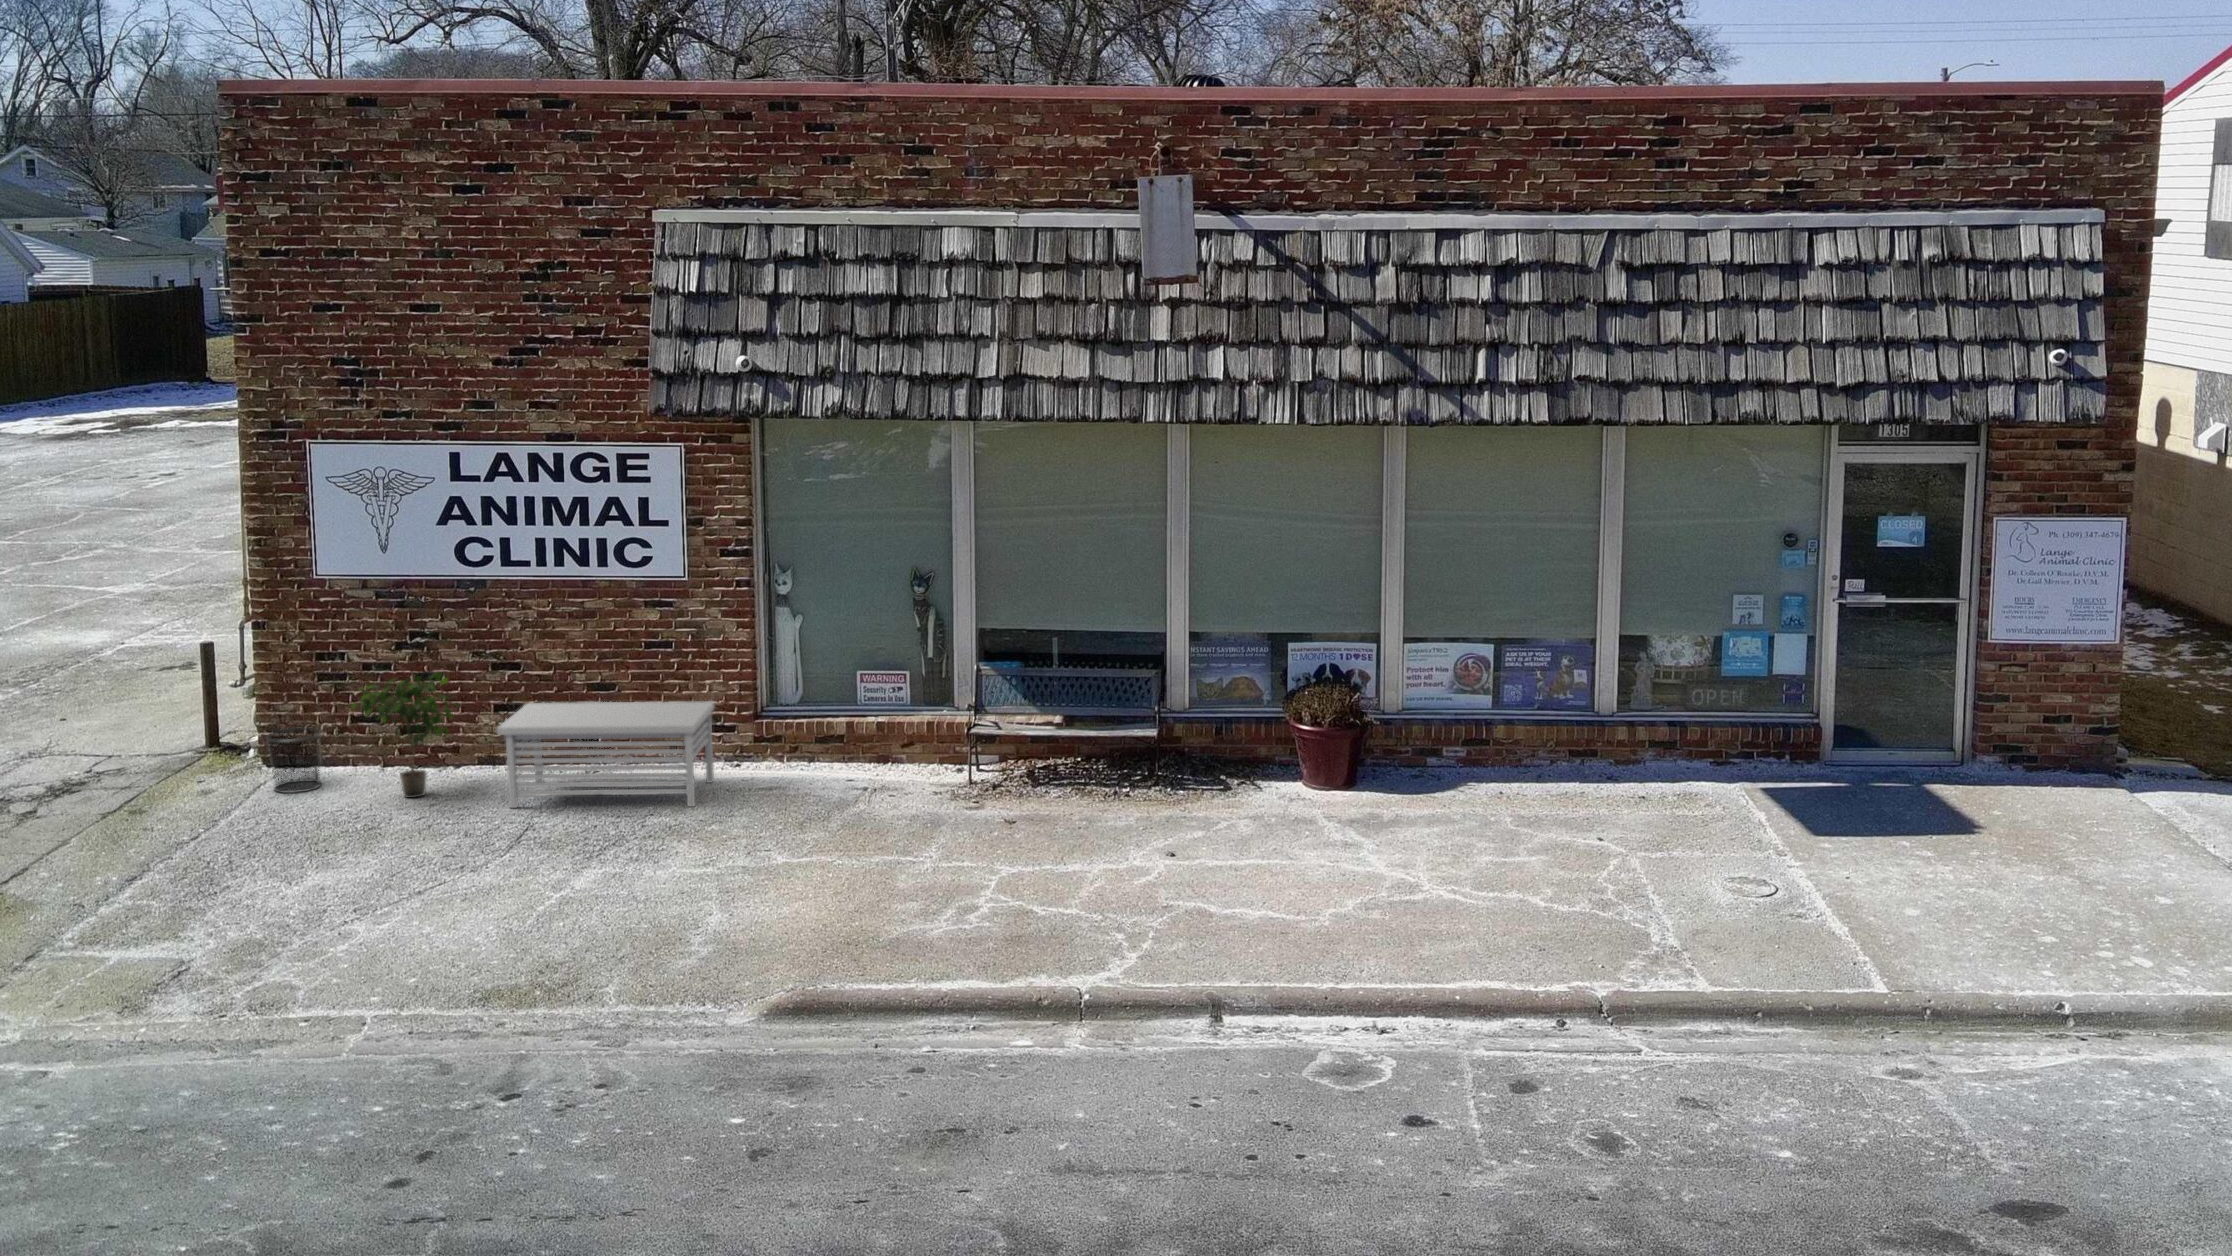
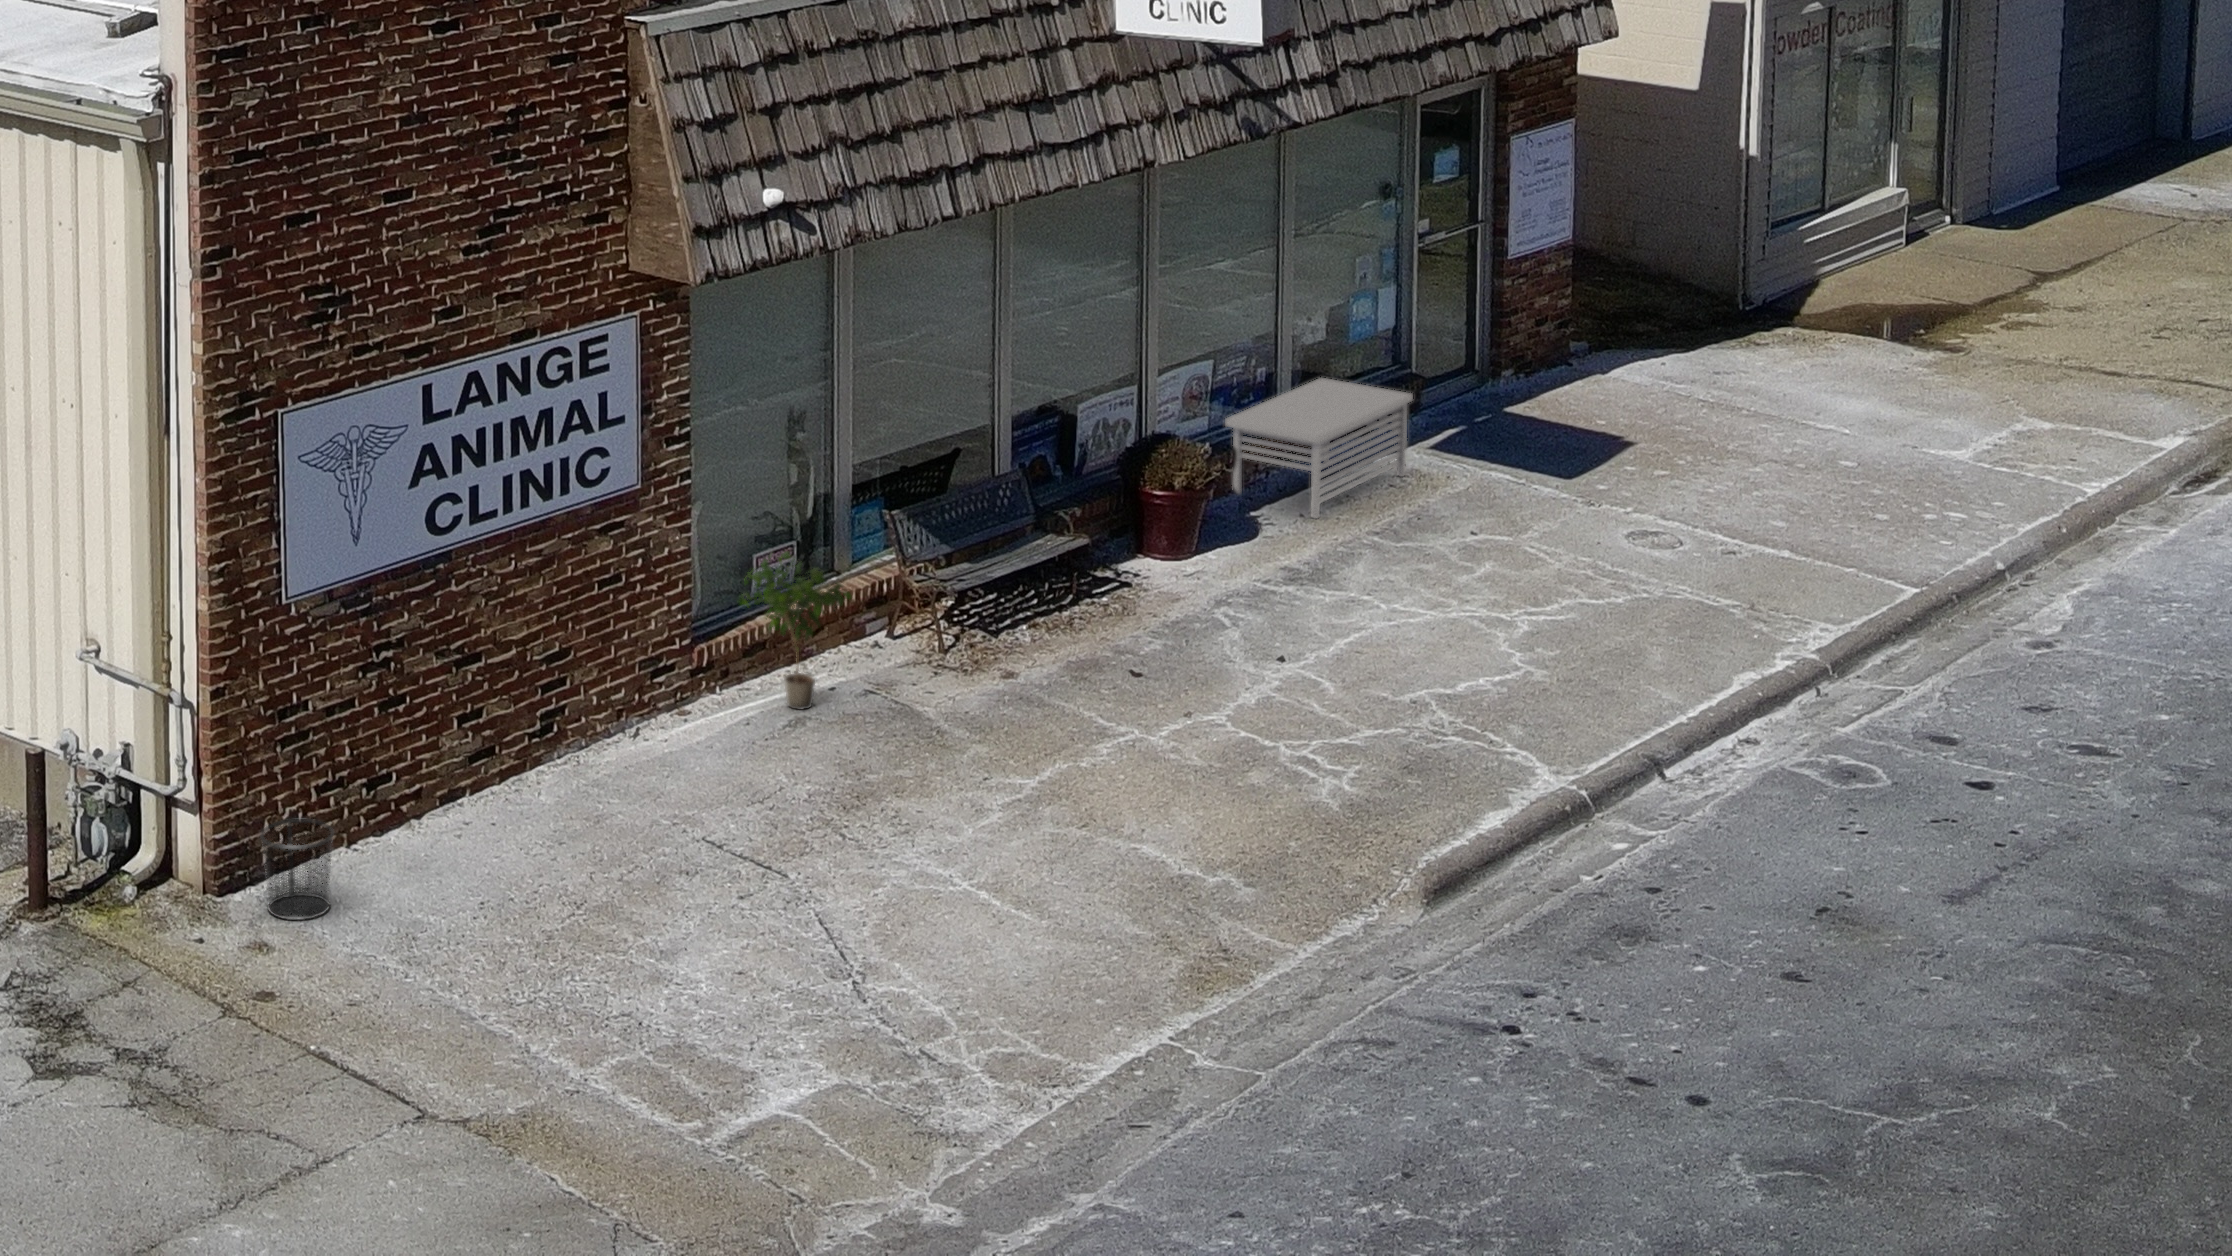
potted plant: present [351,673,454,798] -> present [738,552,851,709]
storage bench: present [497,701,715,808] -> present [1225,378,1413,519]

